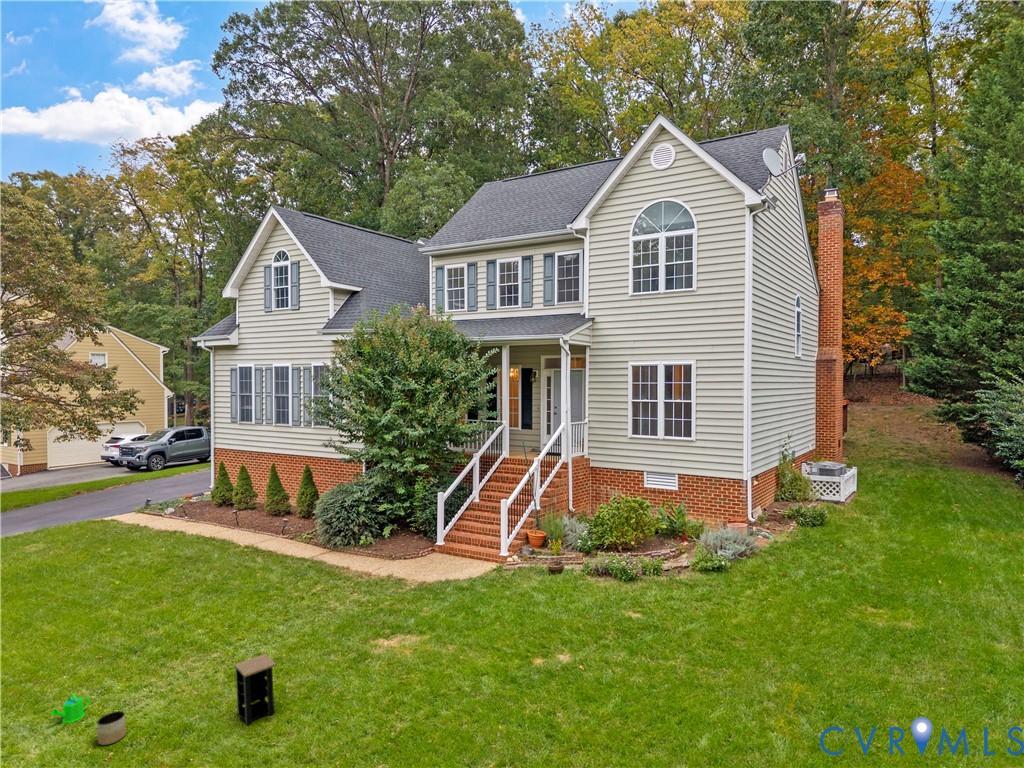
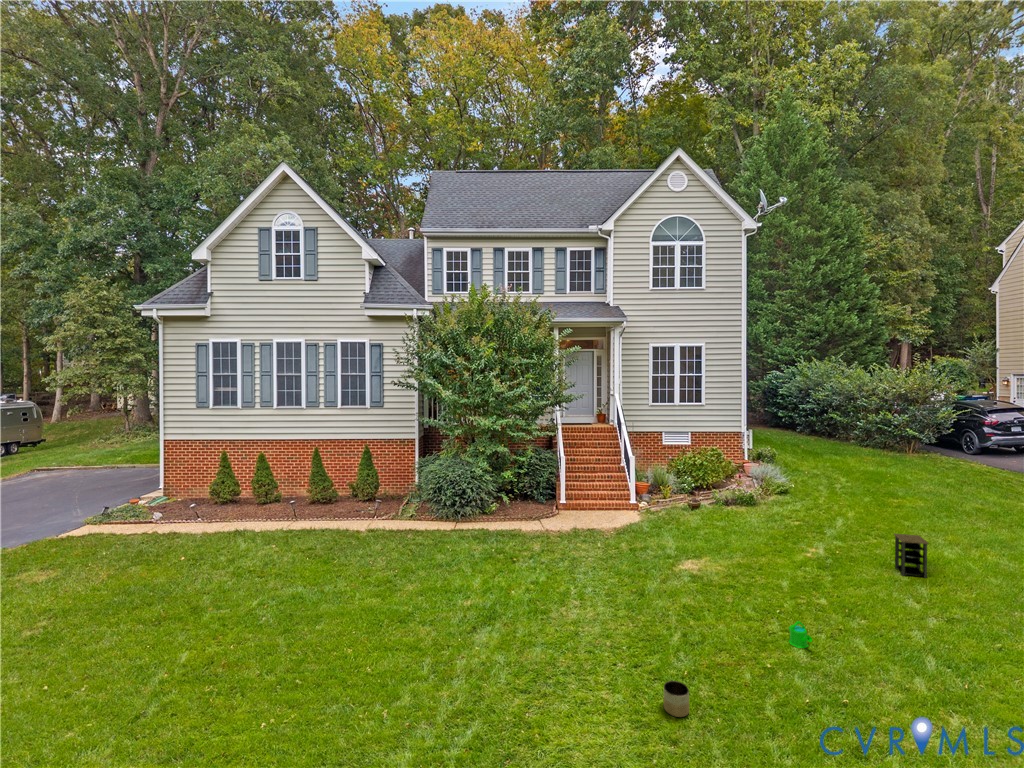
side table: present [235,654,276,725] -> present [894,534,928,578]
watering can: present [51,693,90,723] -> present [789,621,812,648]

